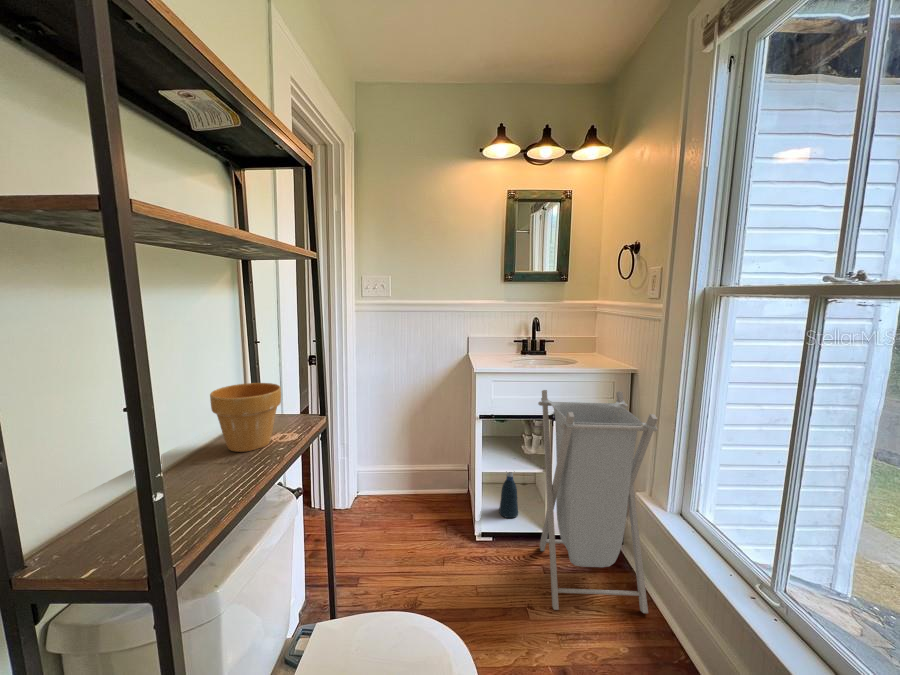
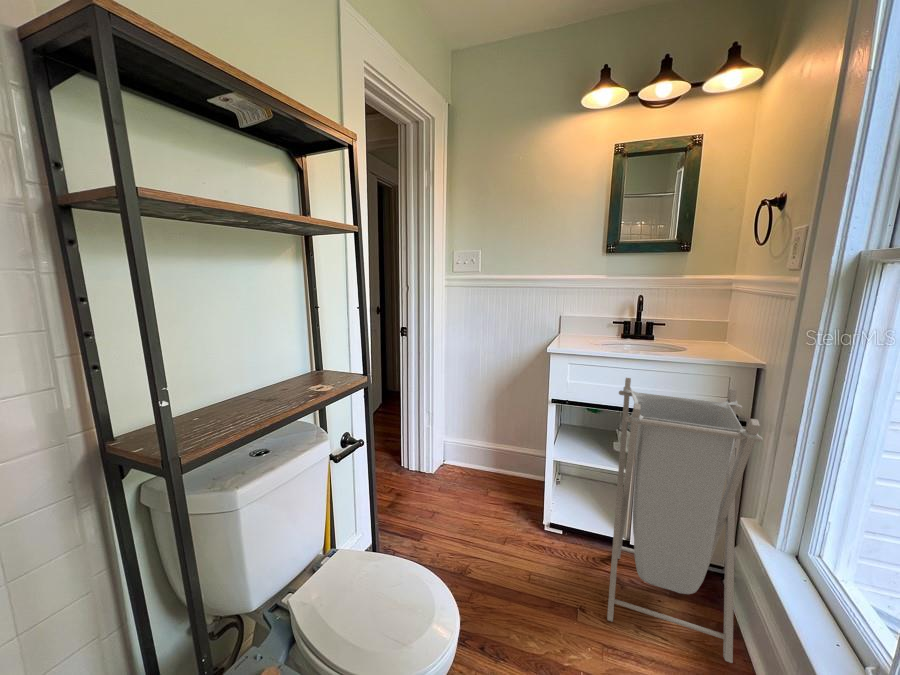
flower pot: present [210,383,281,452] -> none [259,341,315,395]
spray bottle: present [499,471,518,518] -> none [577,452,601,516]

